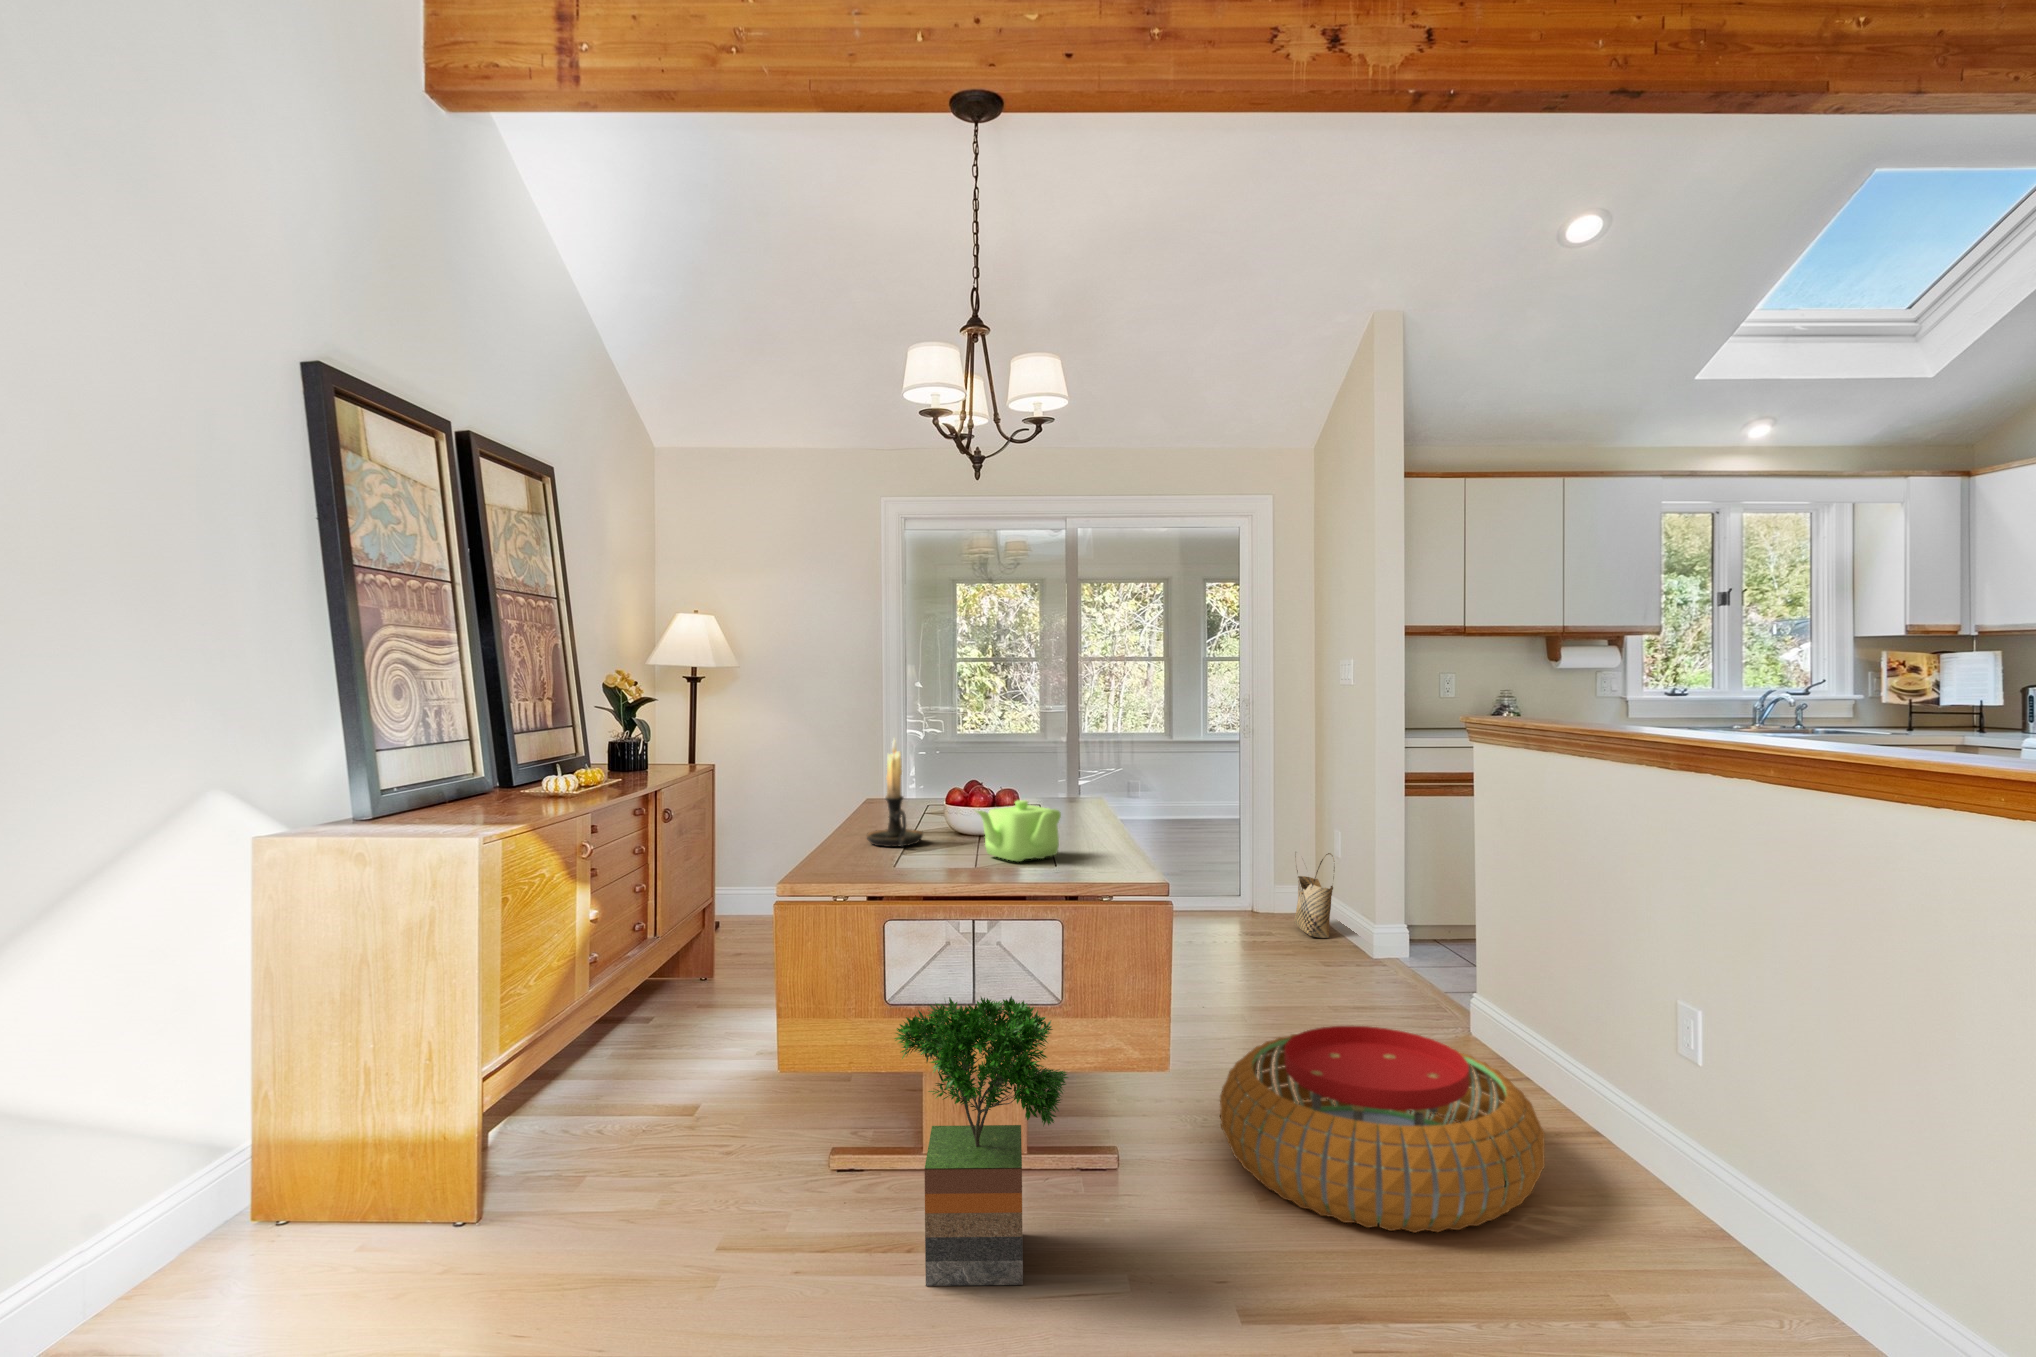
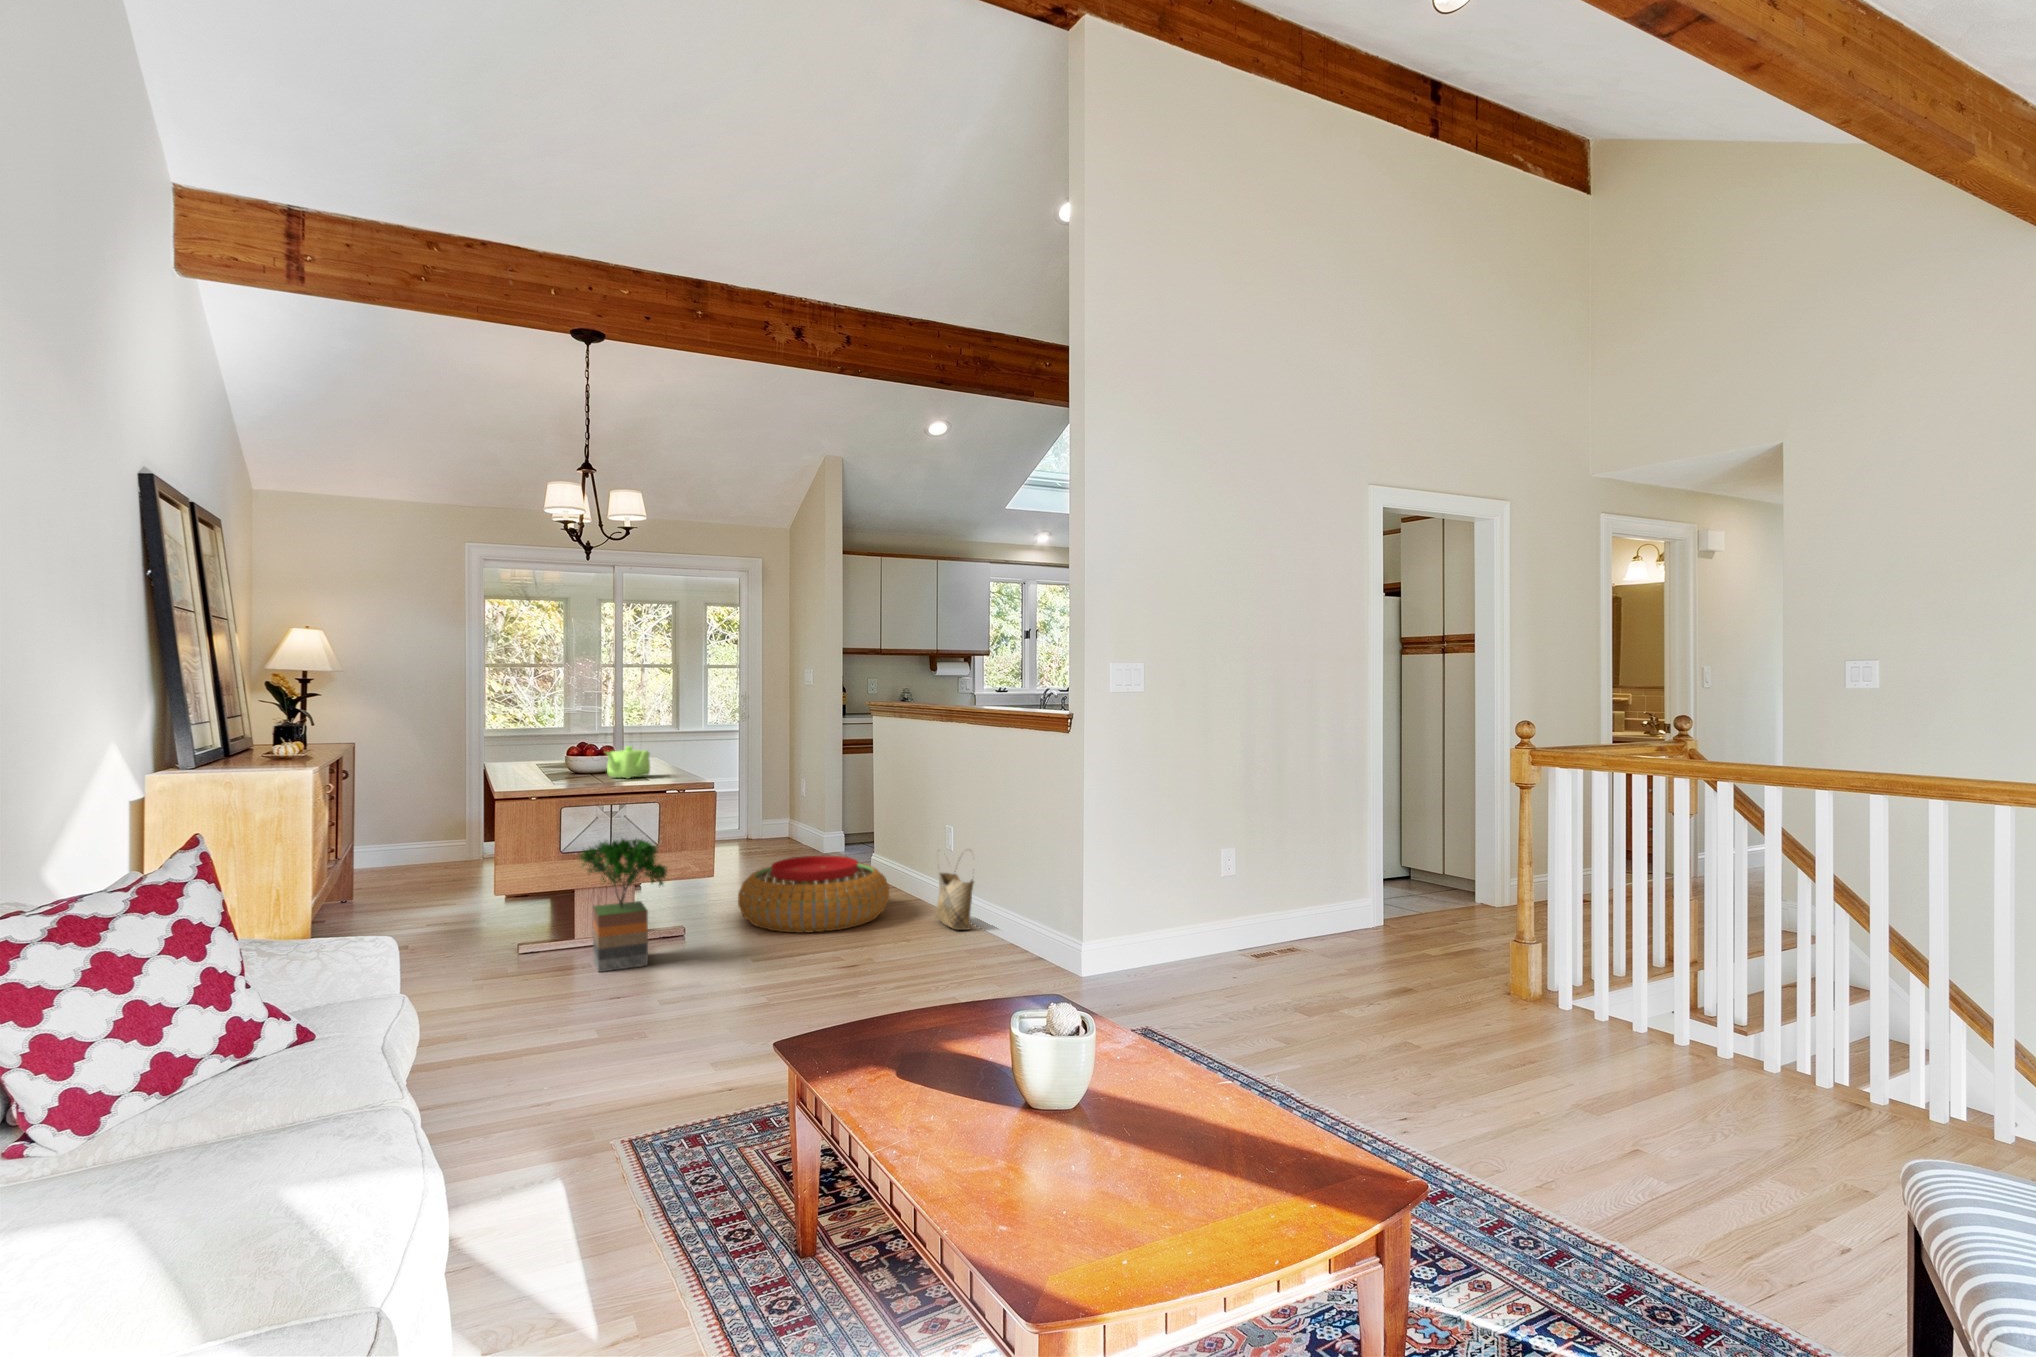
candle holder: present [867,739,923,847] -> none [525,714,562,778]
woven basket: present [1294,852,1335,938] -> present [935,873,974,930]

